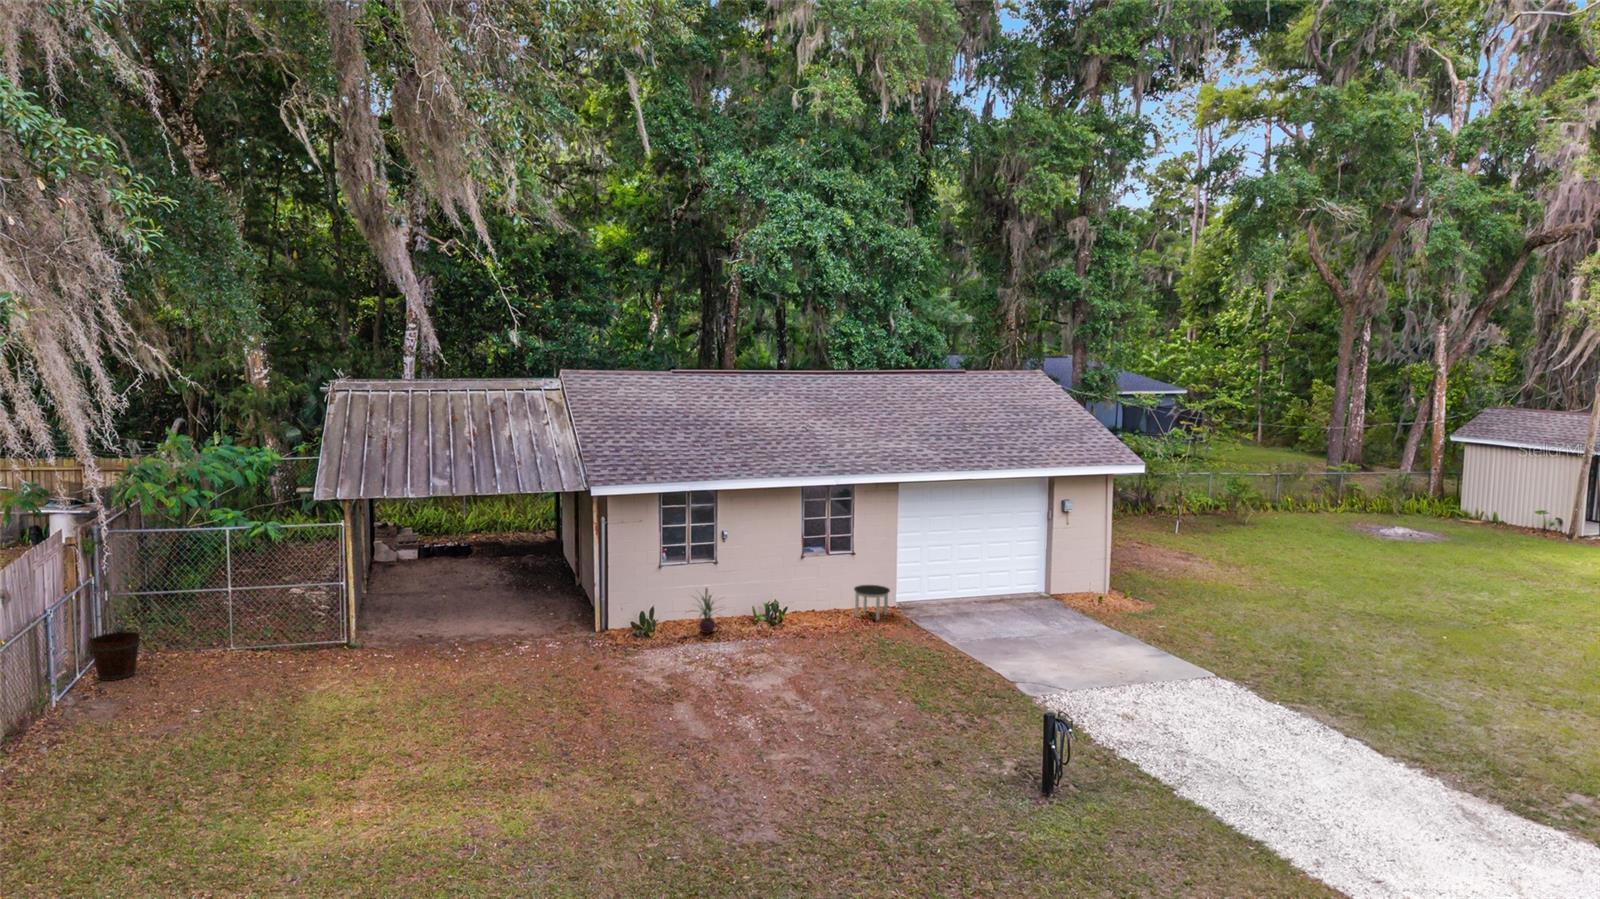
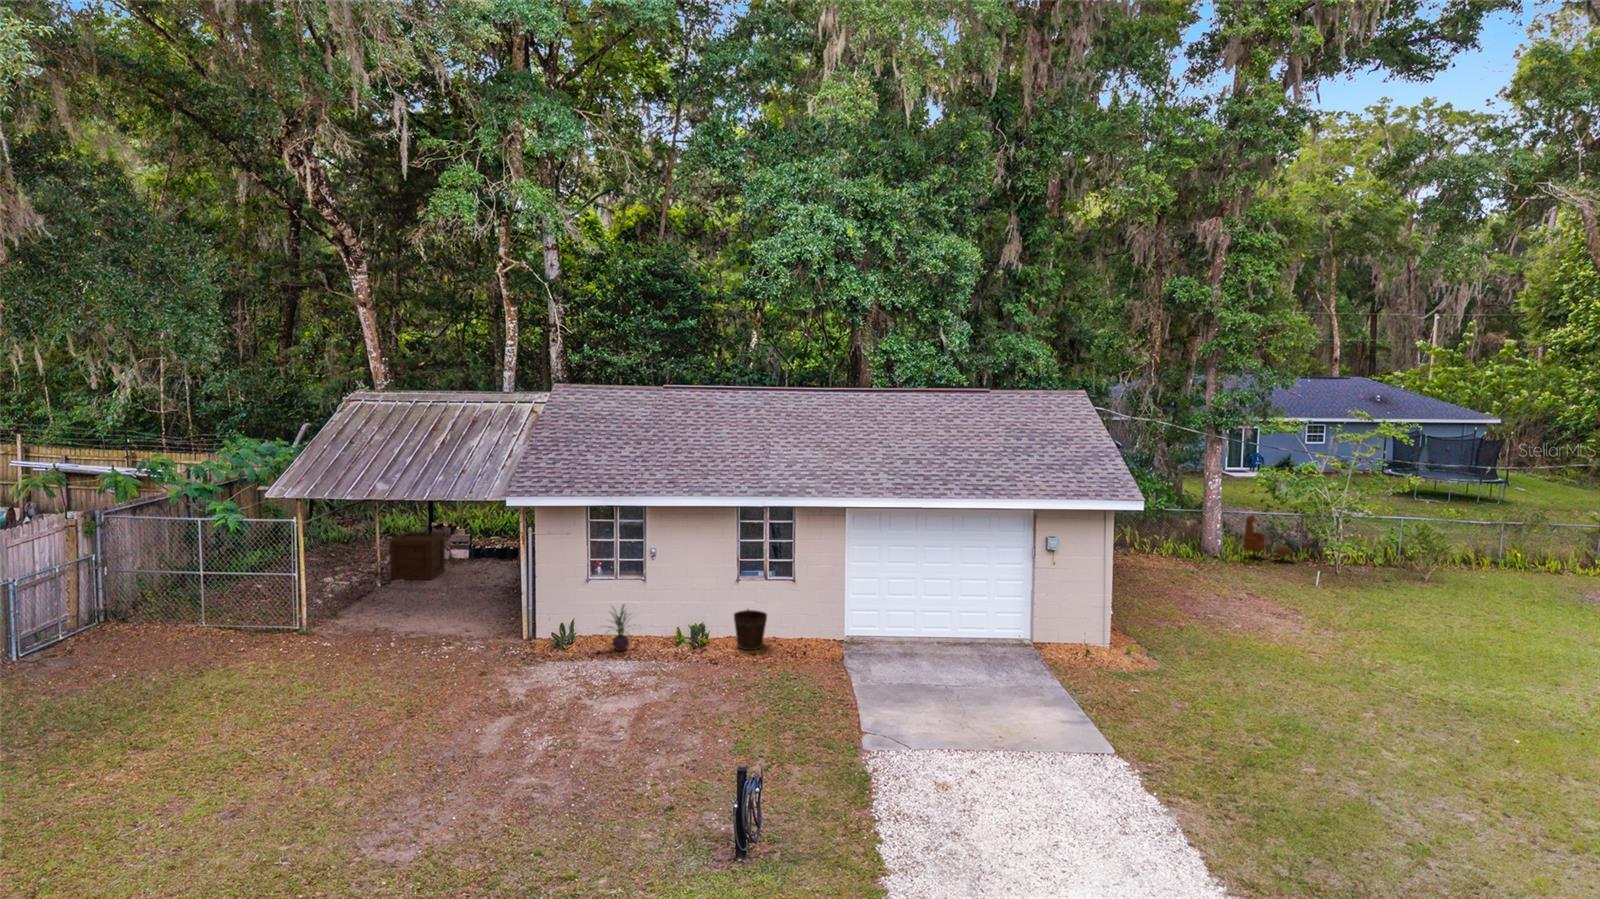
lounge chair: none [1123,479,1169,519] -> present [1243,516,1292,564]
wooden crate: none [368,533,419,587] -> present [390,533,445,580]
round table: present [854,585,890,620] -> none [787,614,825,654]
bucket: present [90,632,140,681] -> present [734,610,767,650]

